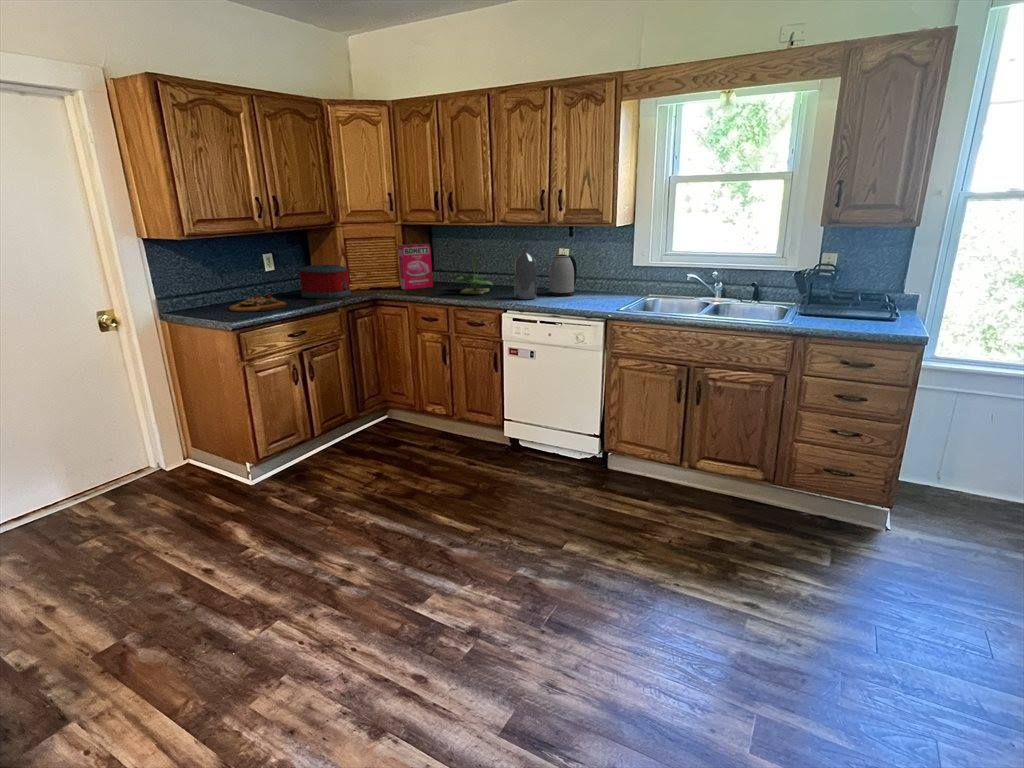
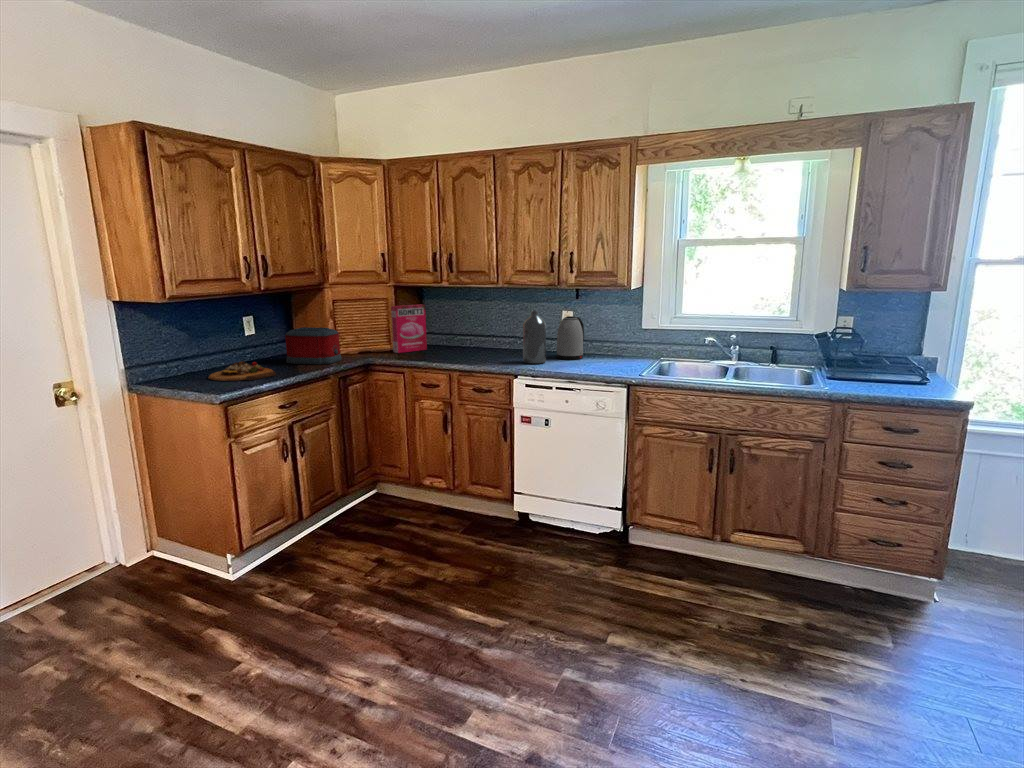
potted plant: present [453,254,495,294] -> none [451,308,497,358]

